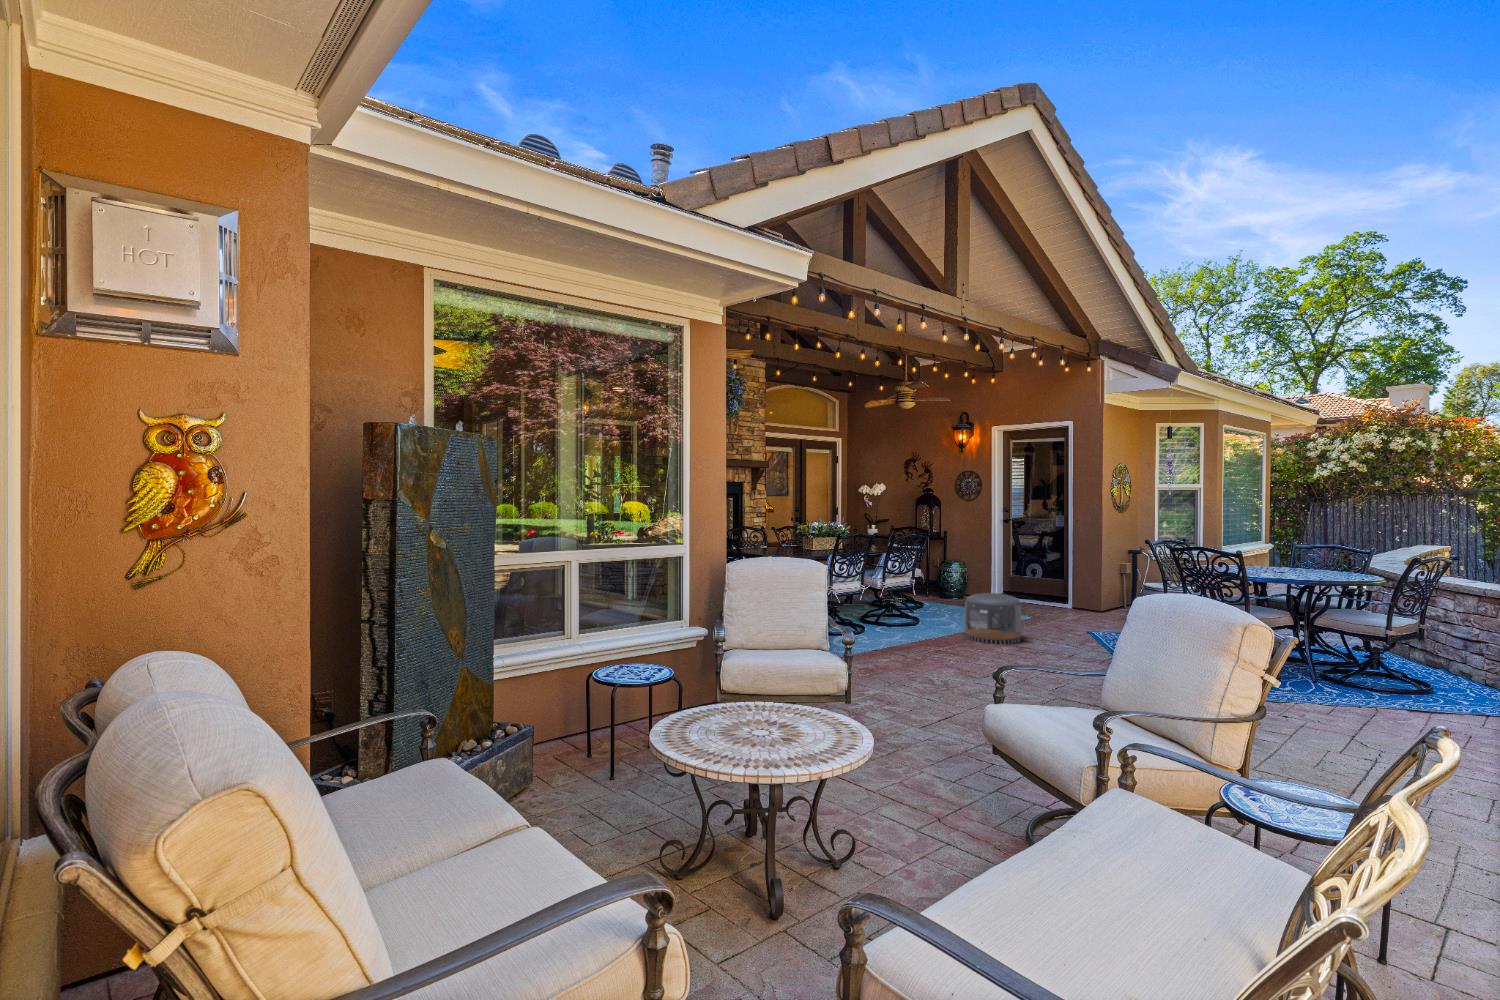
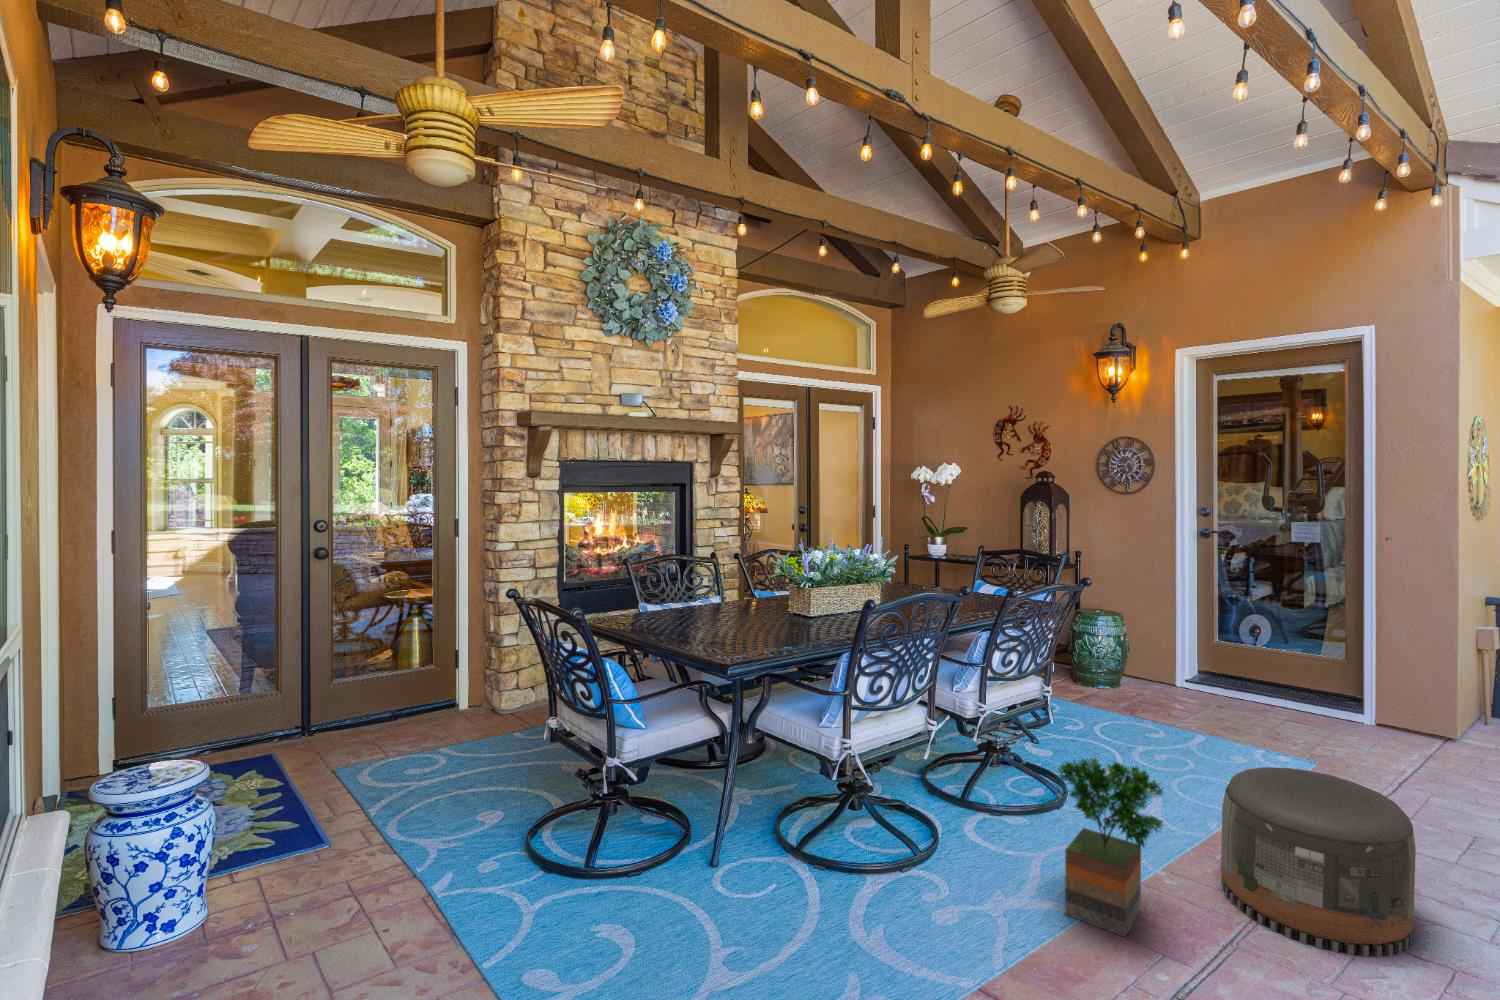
potted tree: none [904,585,940,642] -> present [1057,758,1163,937]

